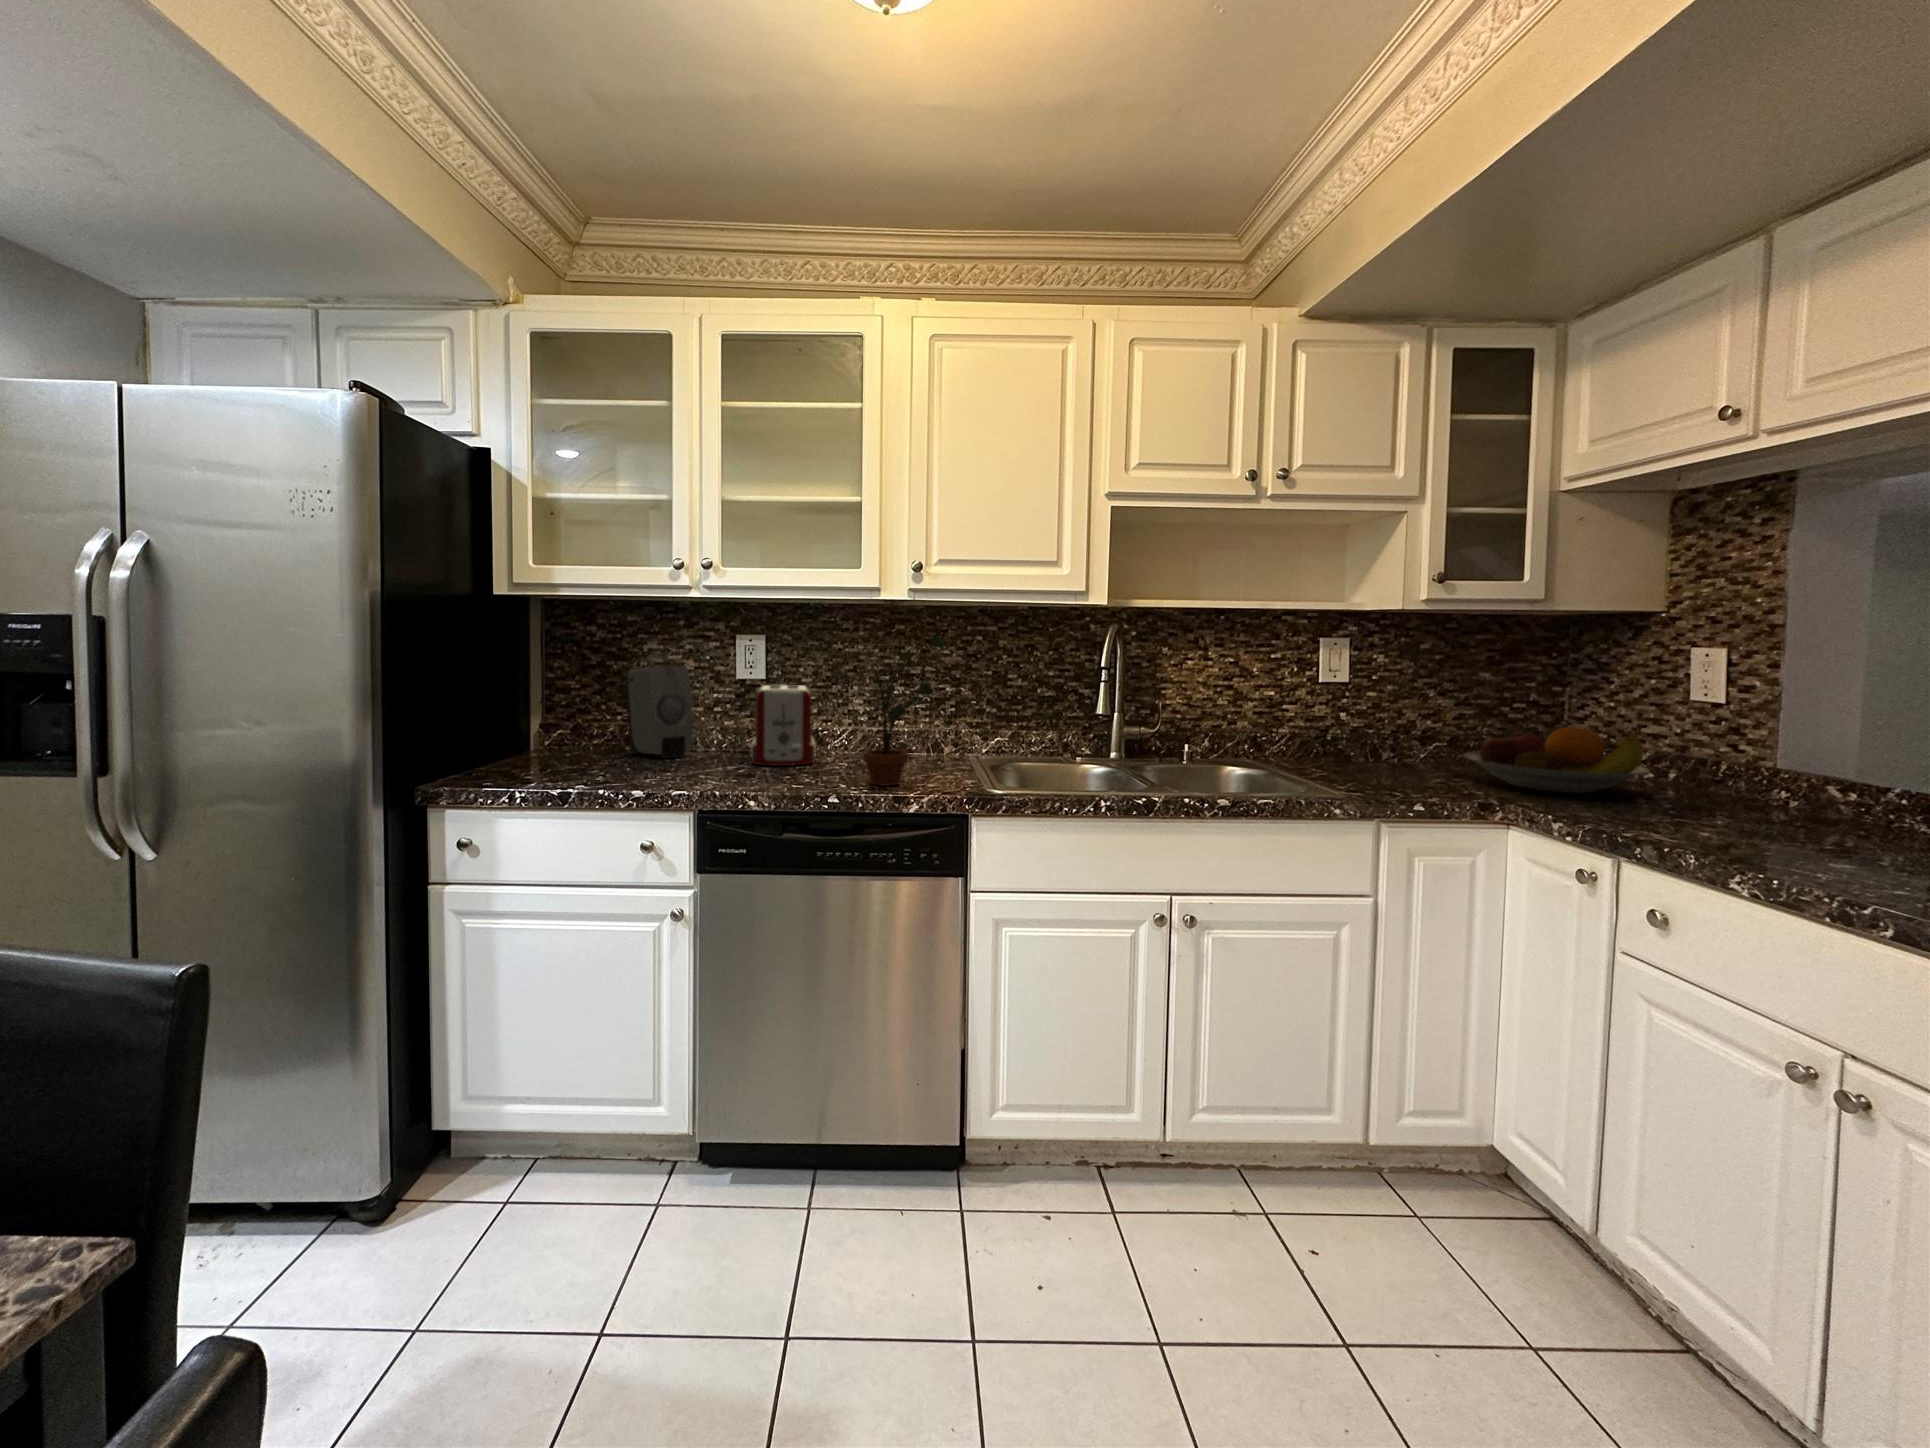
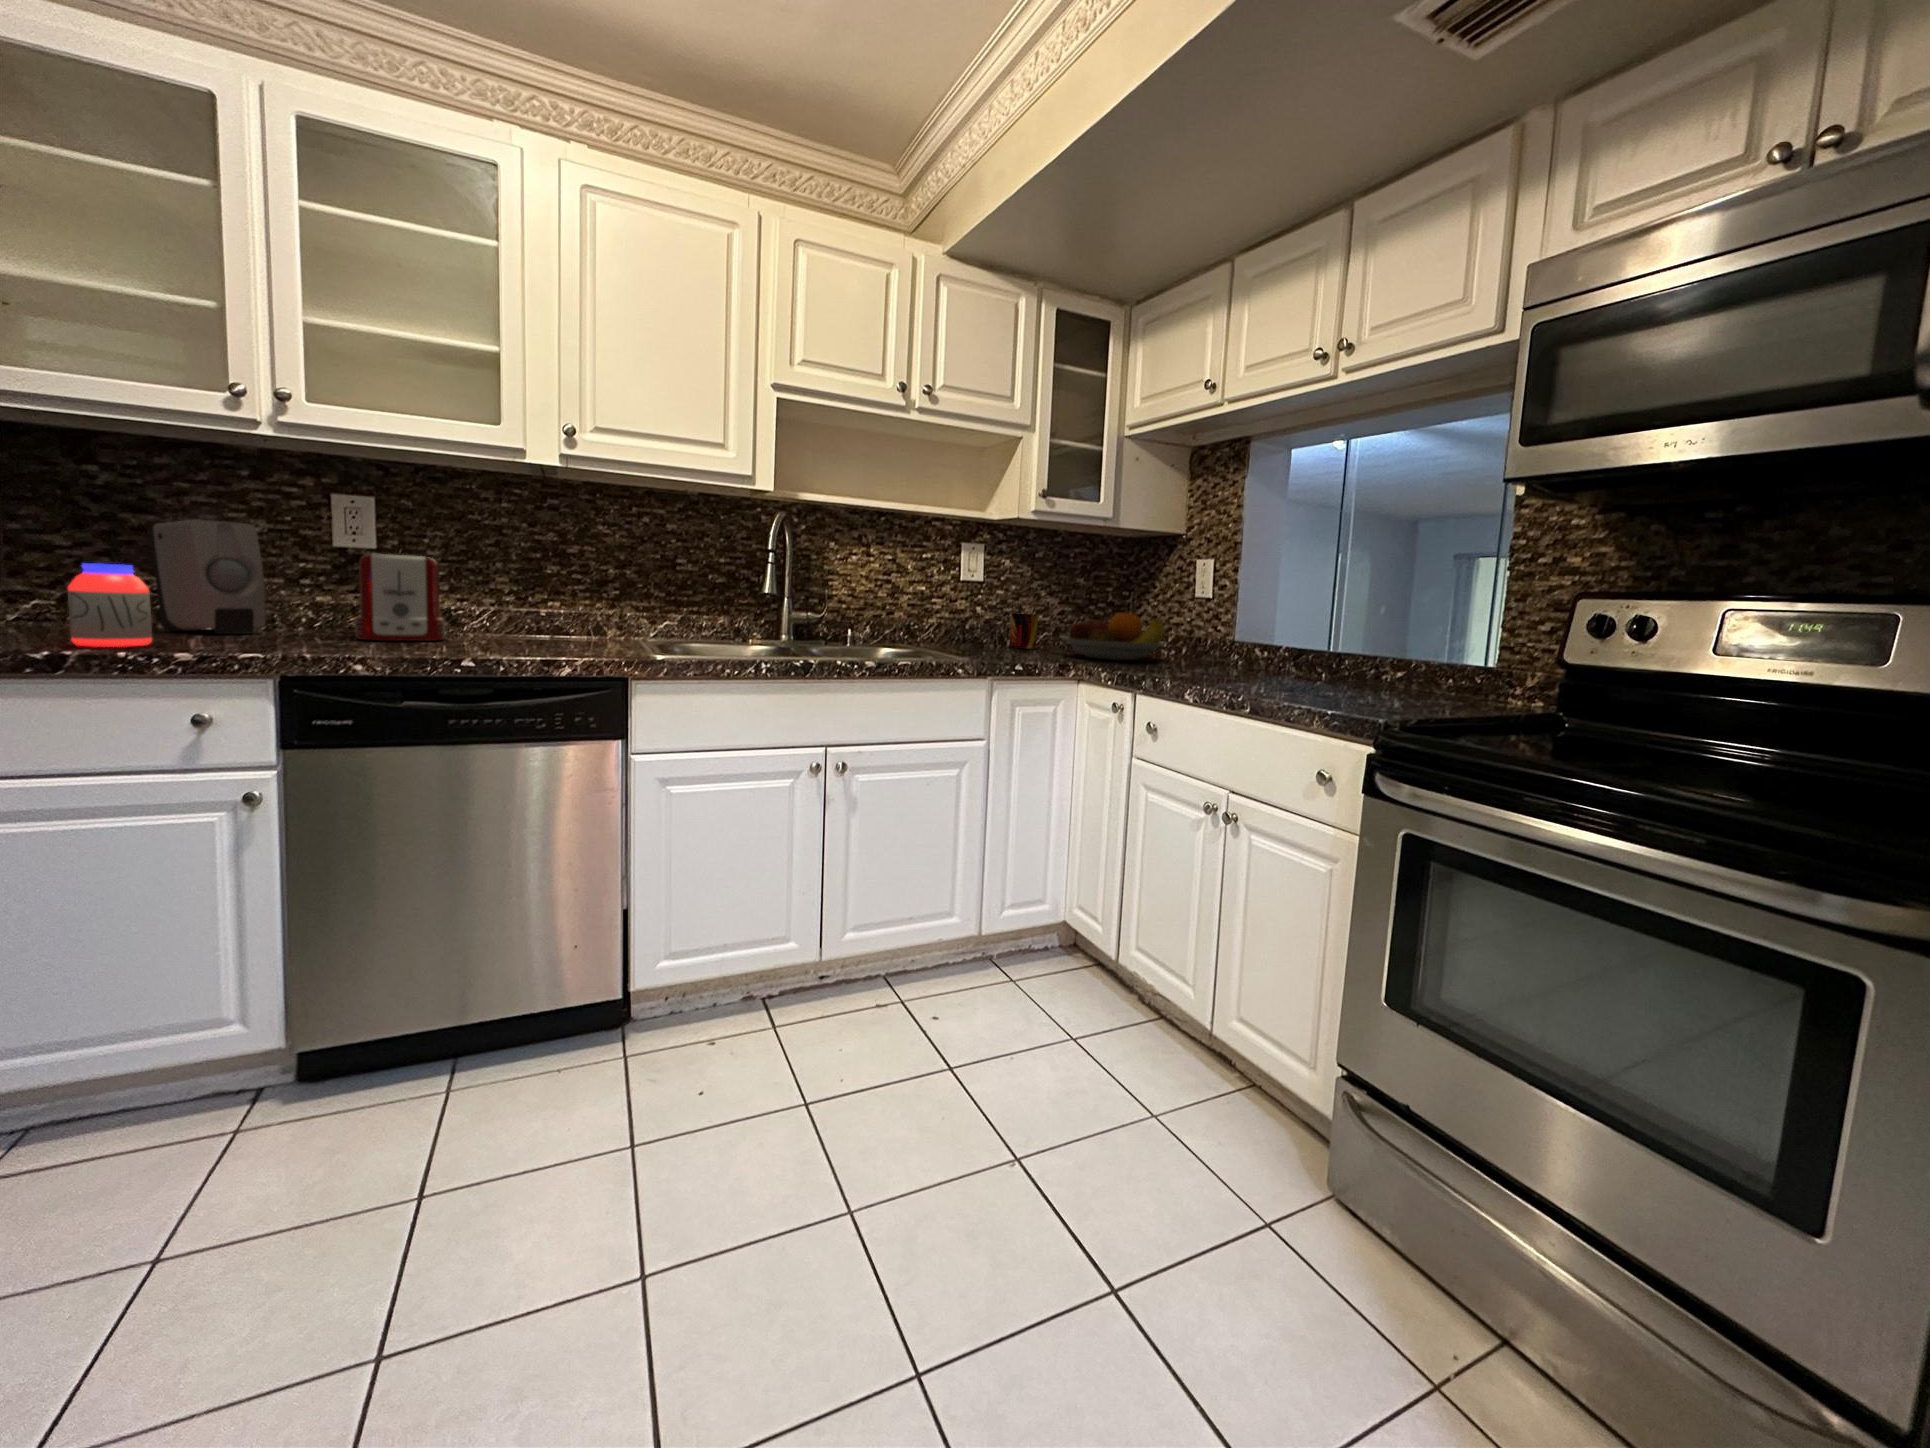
potted plant: present [843,634,945,786] -> none [474,504,603,653]
jar: none [579,713,625,781] -> present [68,563,152,647]
mug: none [1383,719,1425,765] -> present [1009,613,1038,649]

